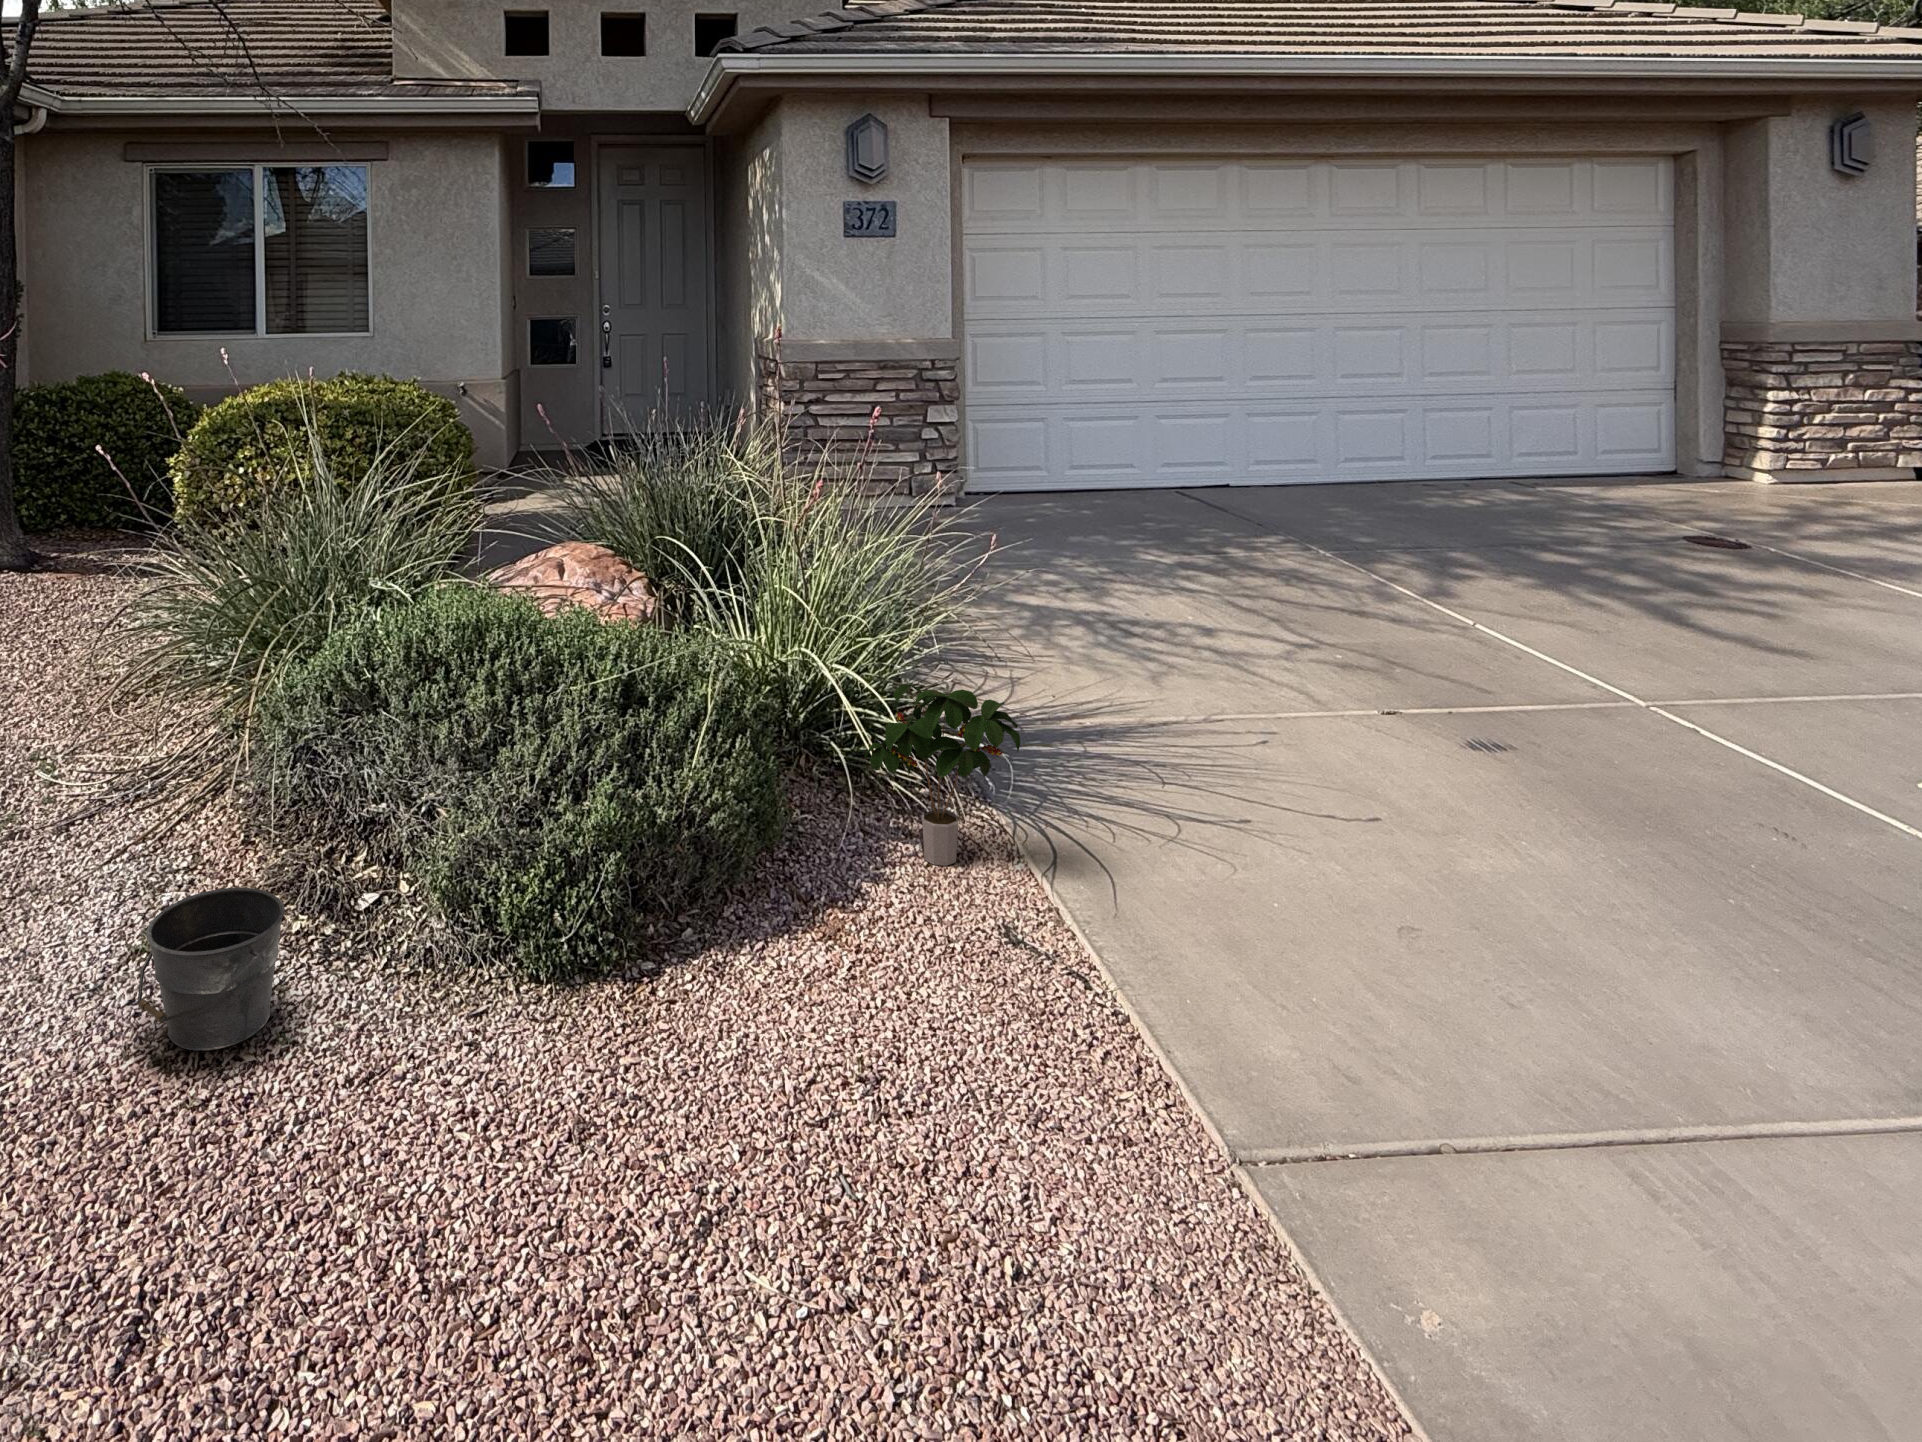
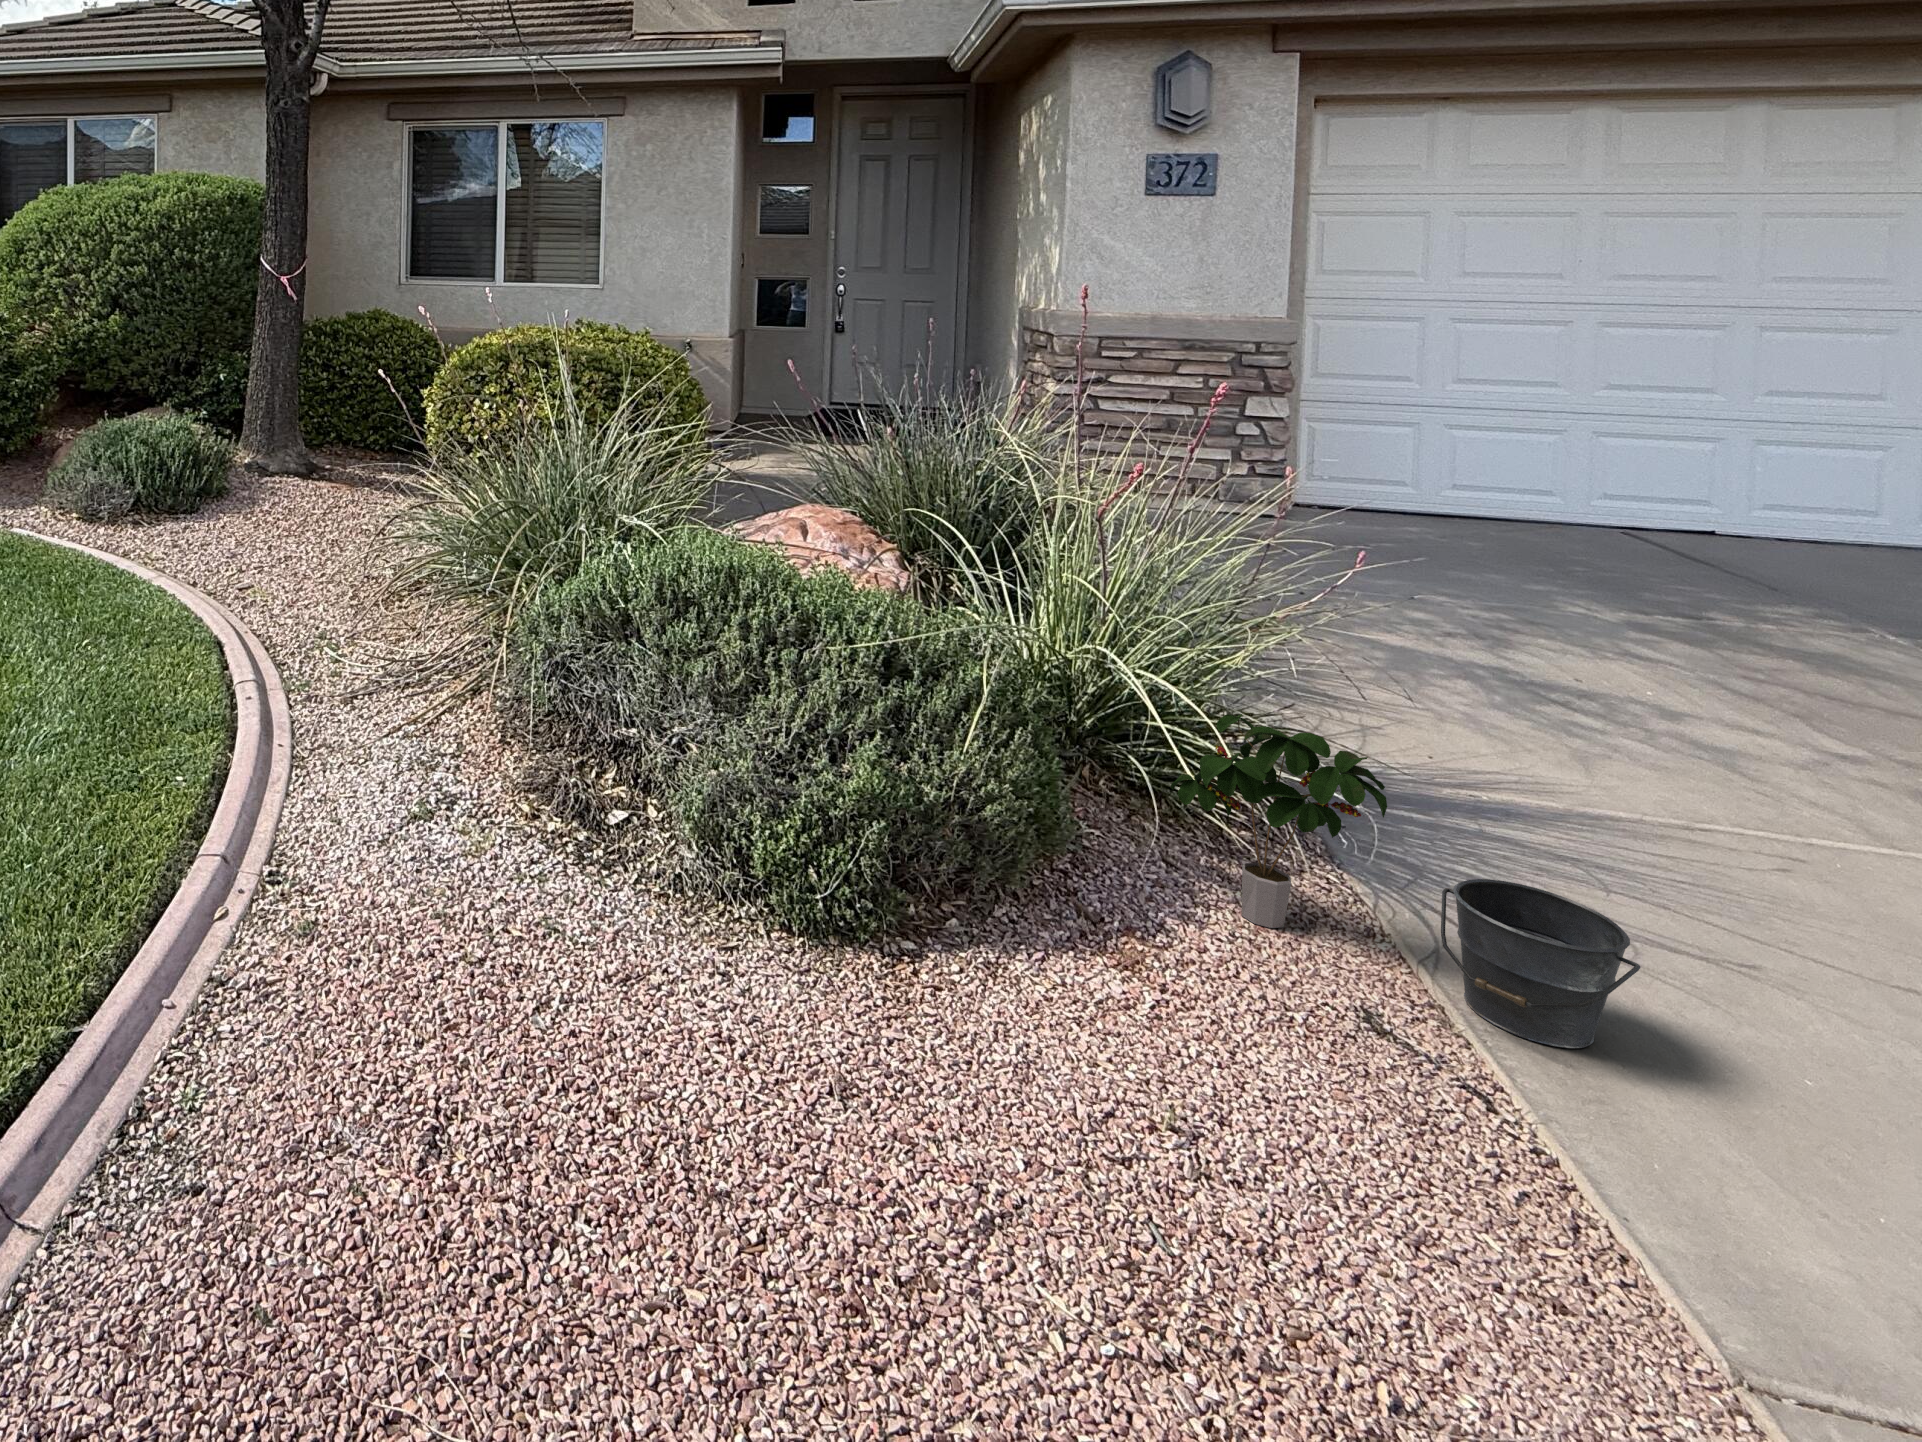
bucket: present [138,887,285,1051] -> present [1441,879,1641,1049]

